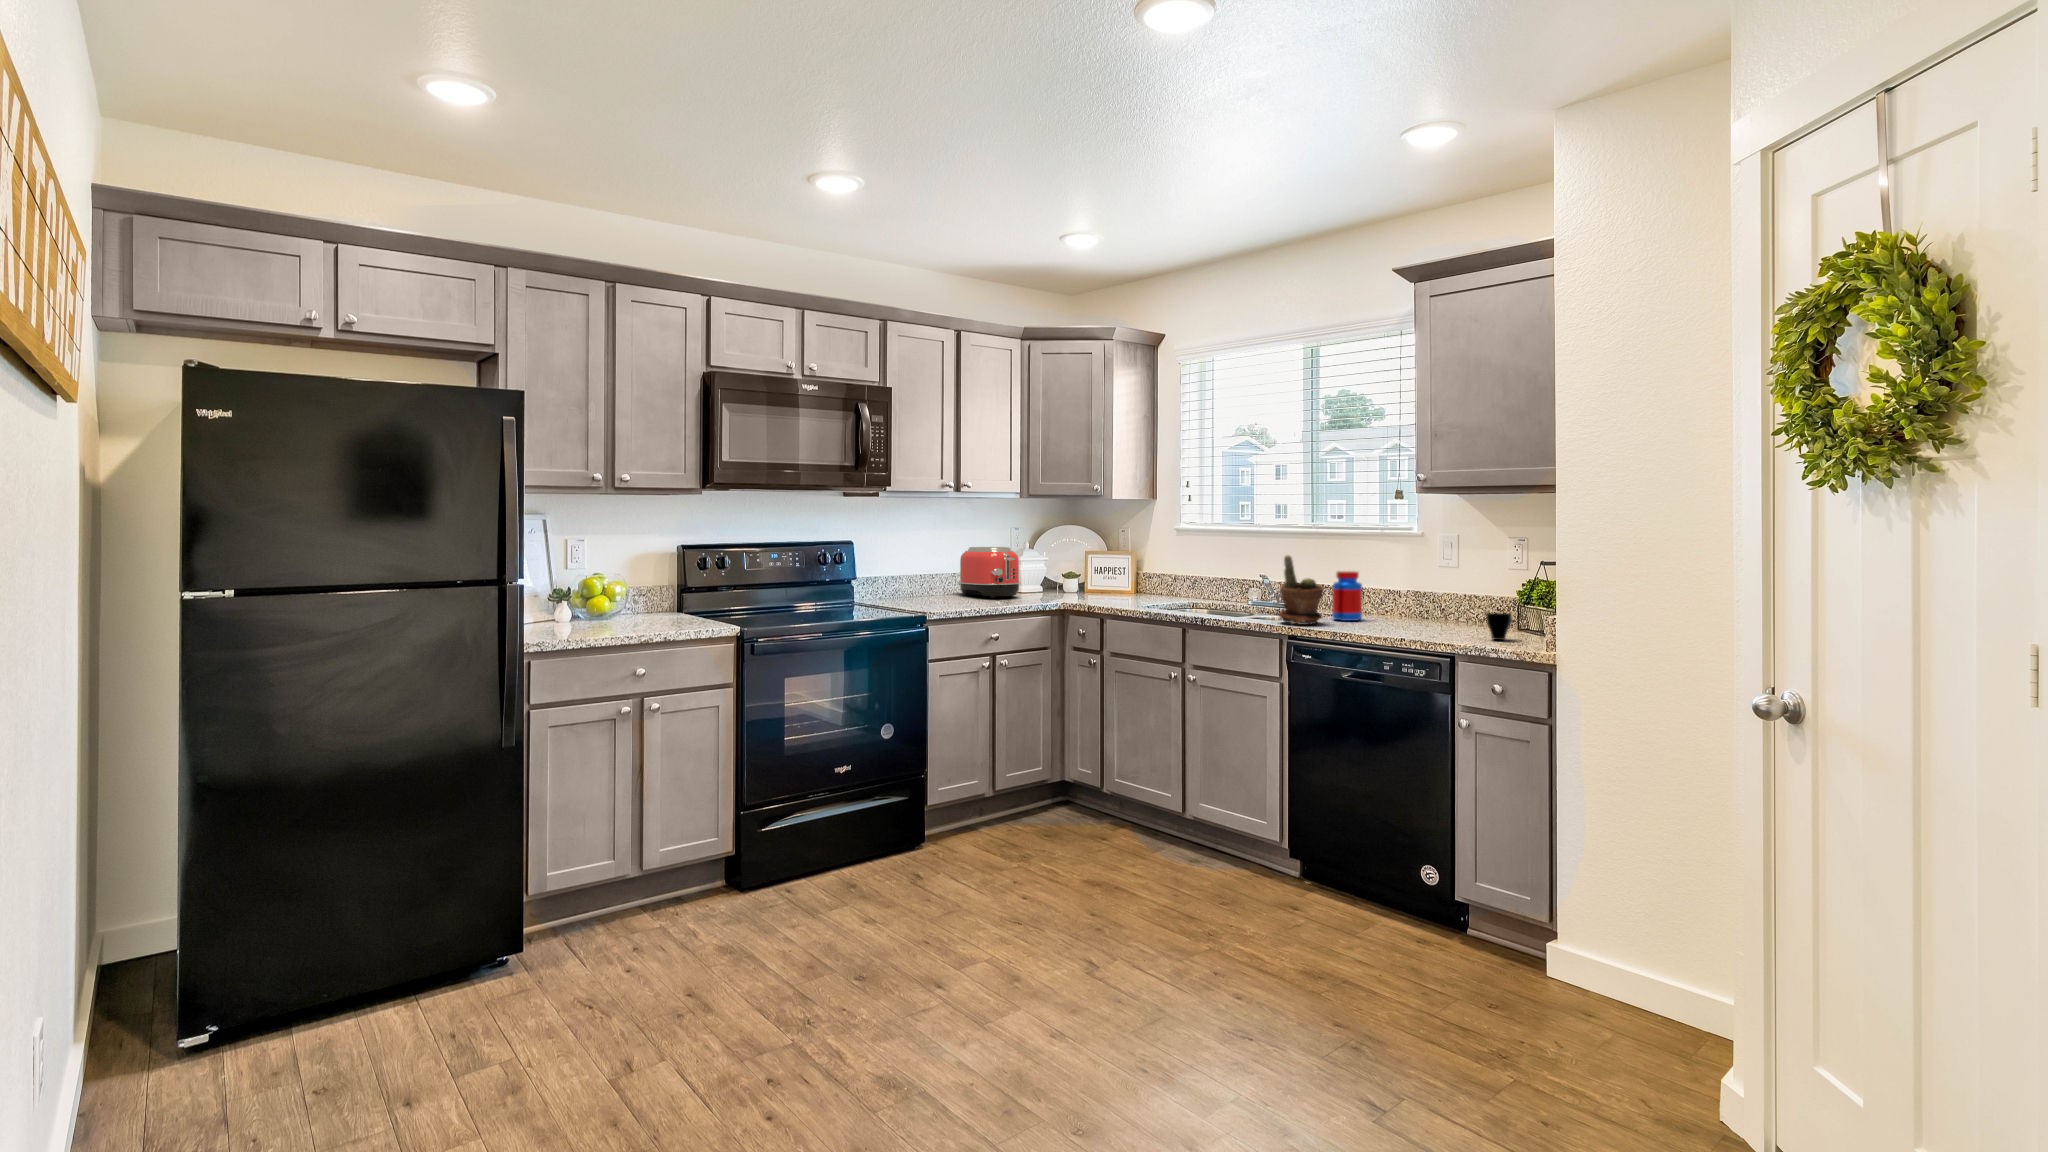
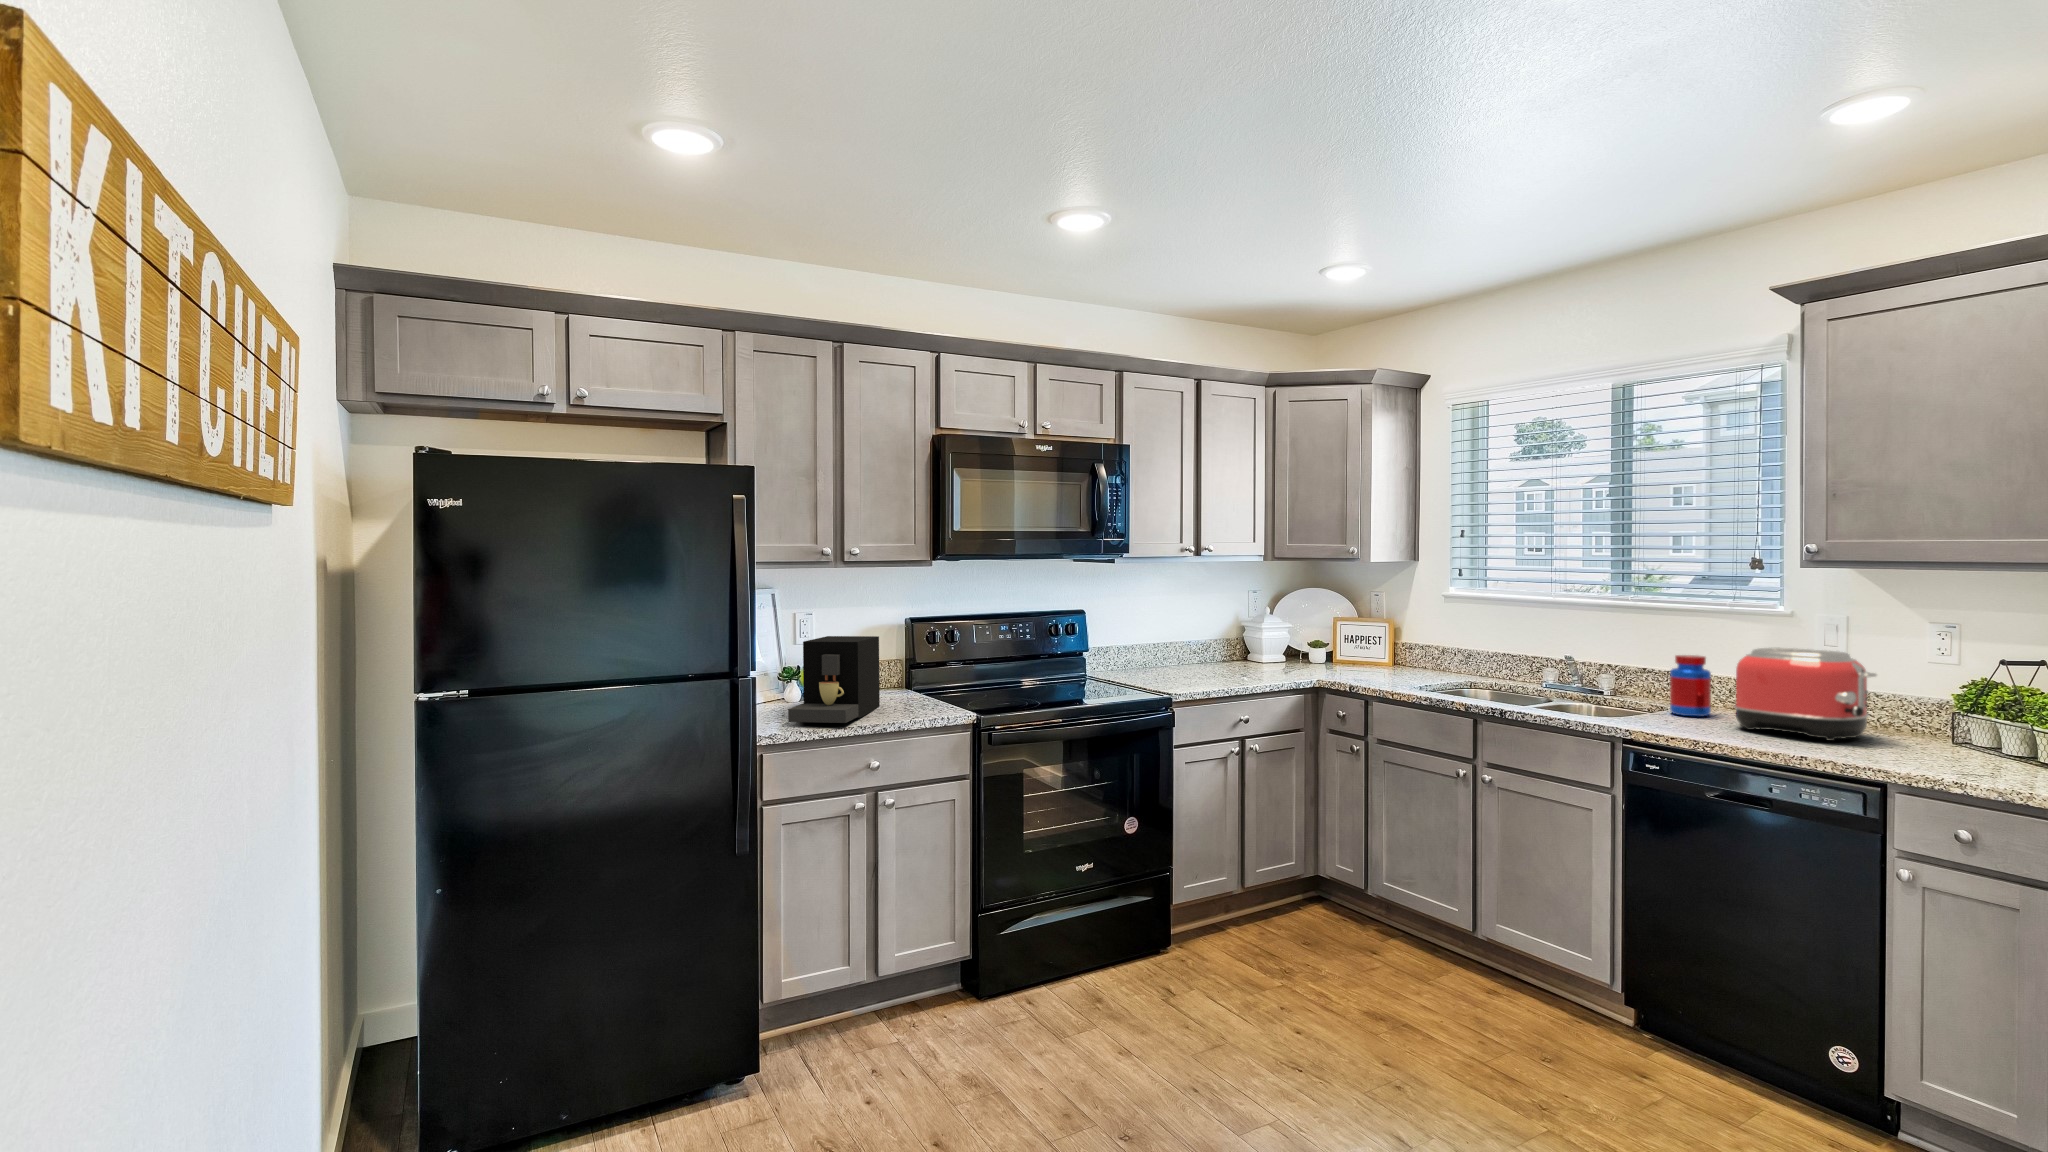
toaster: present [959,547,1020,598] -> present [1734,648,1876,741]
potted plant: present [1279,555,1324,625] -> none [1603,637,1665,723]
coffee maker: none [556,559,649,634] -> present [788,636,880,723]
cup: present [1486,613,1512,640] -> none [1914,722,1954,760]

